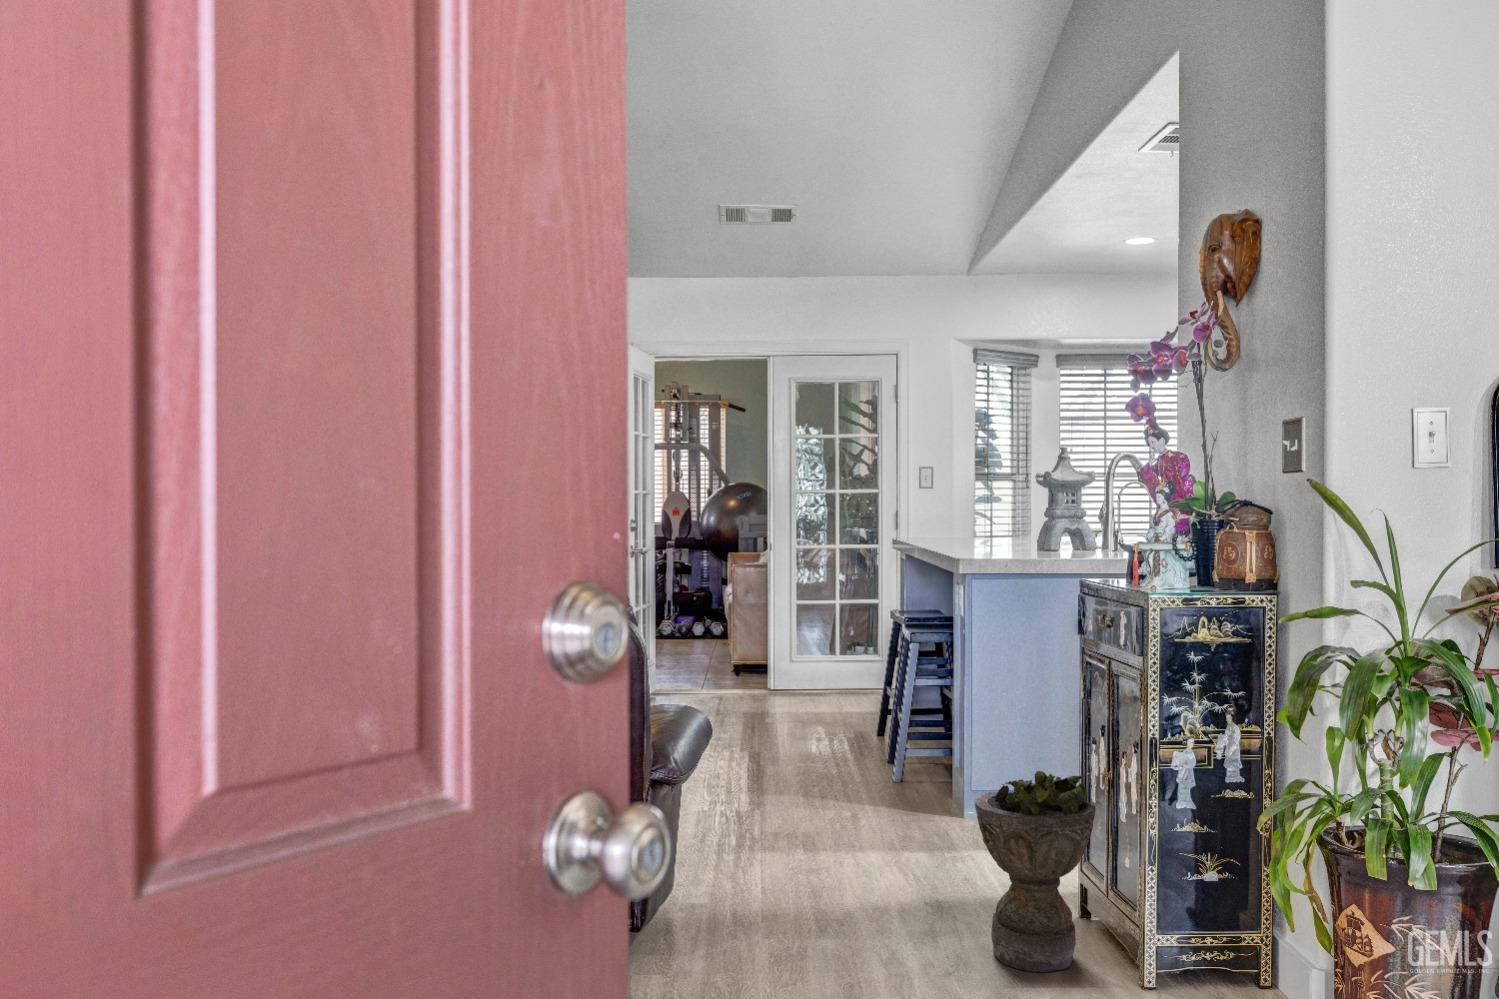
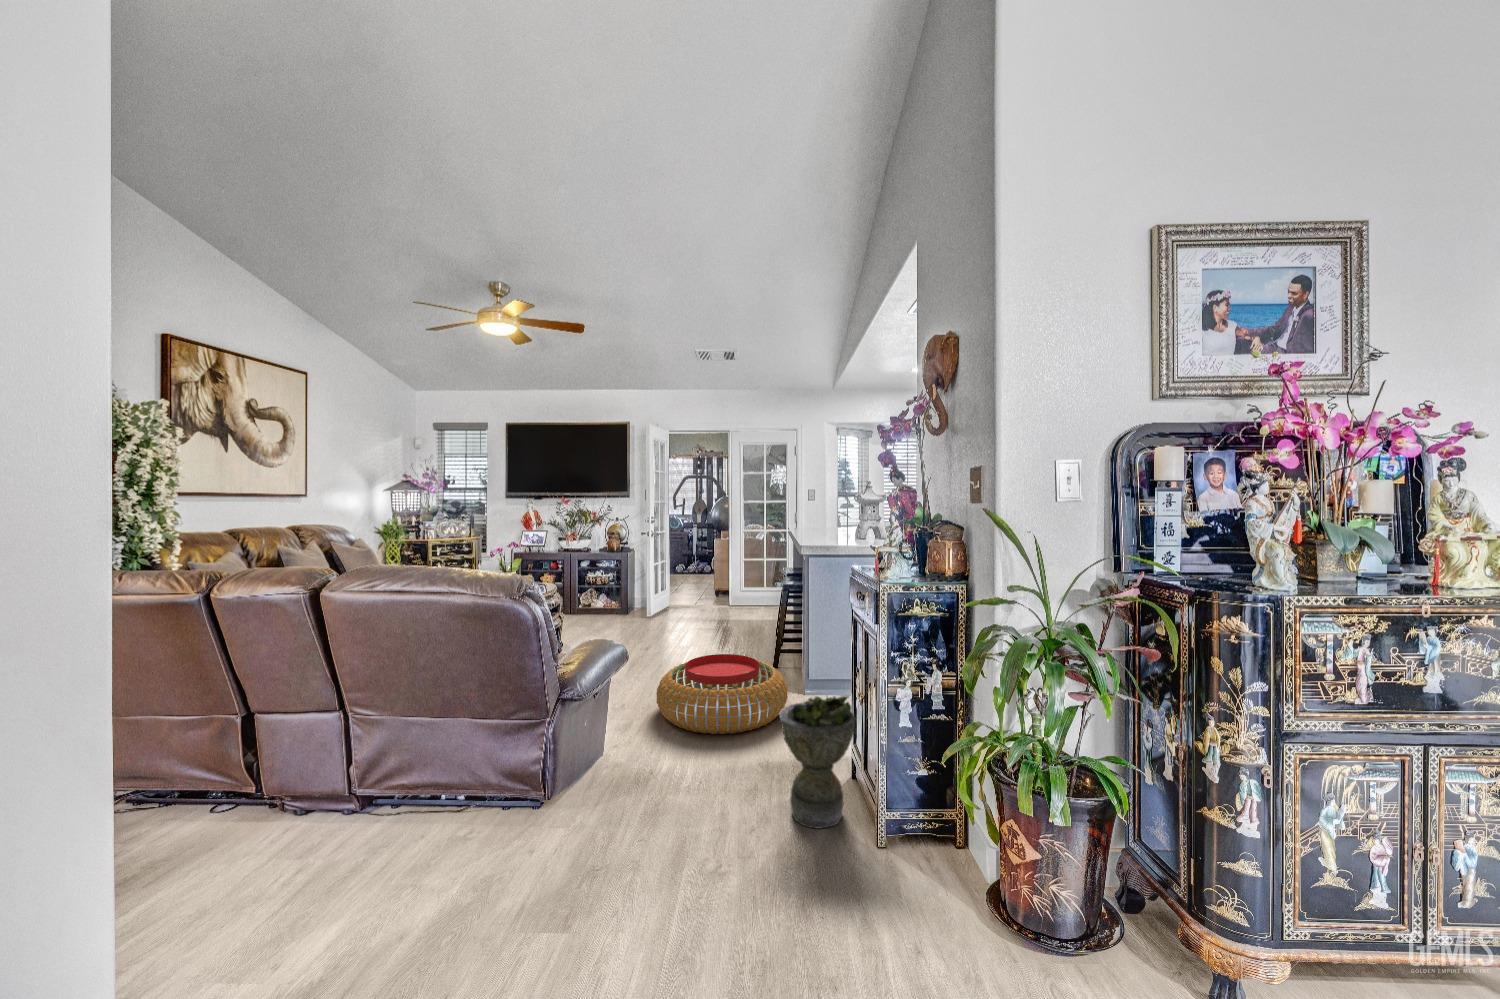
pouf: none [723,741,943,862] -> present [656,654,788,734]

